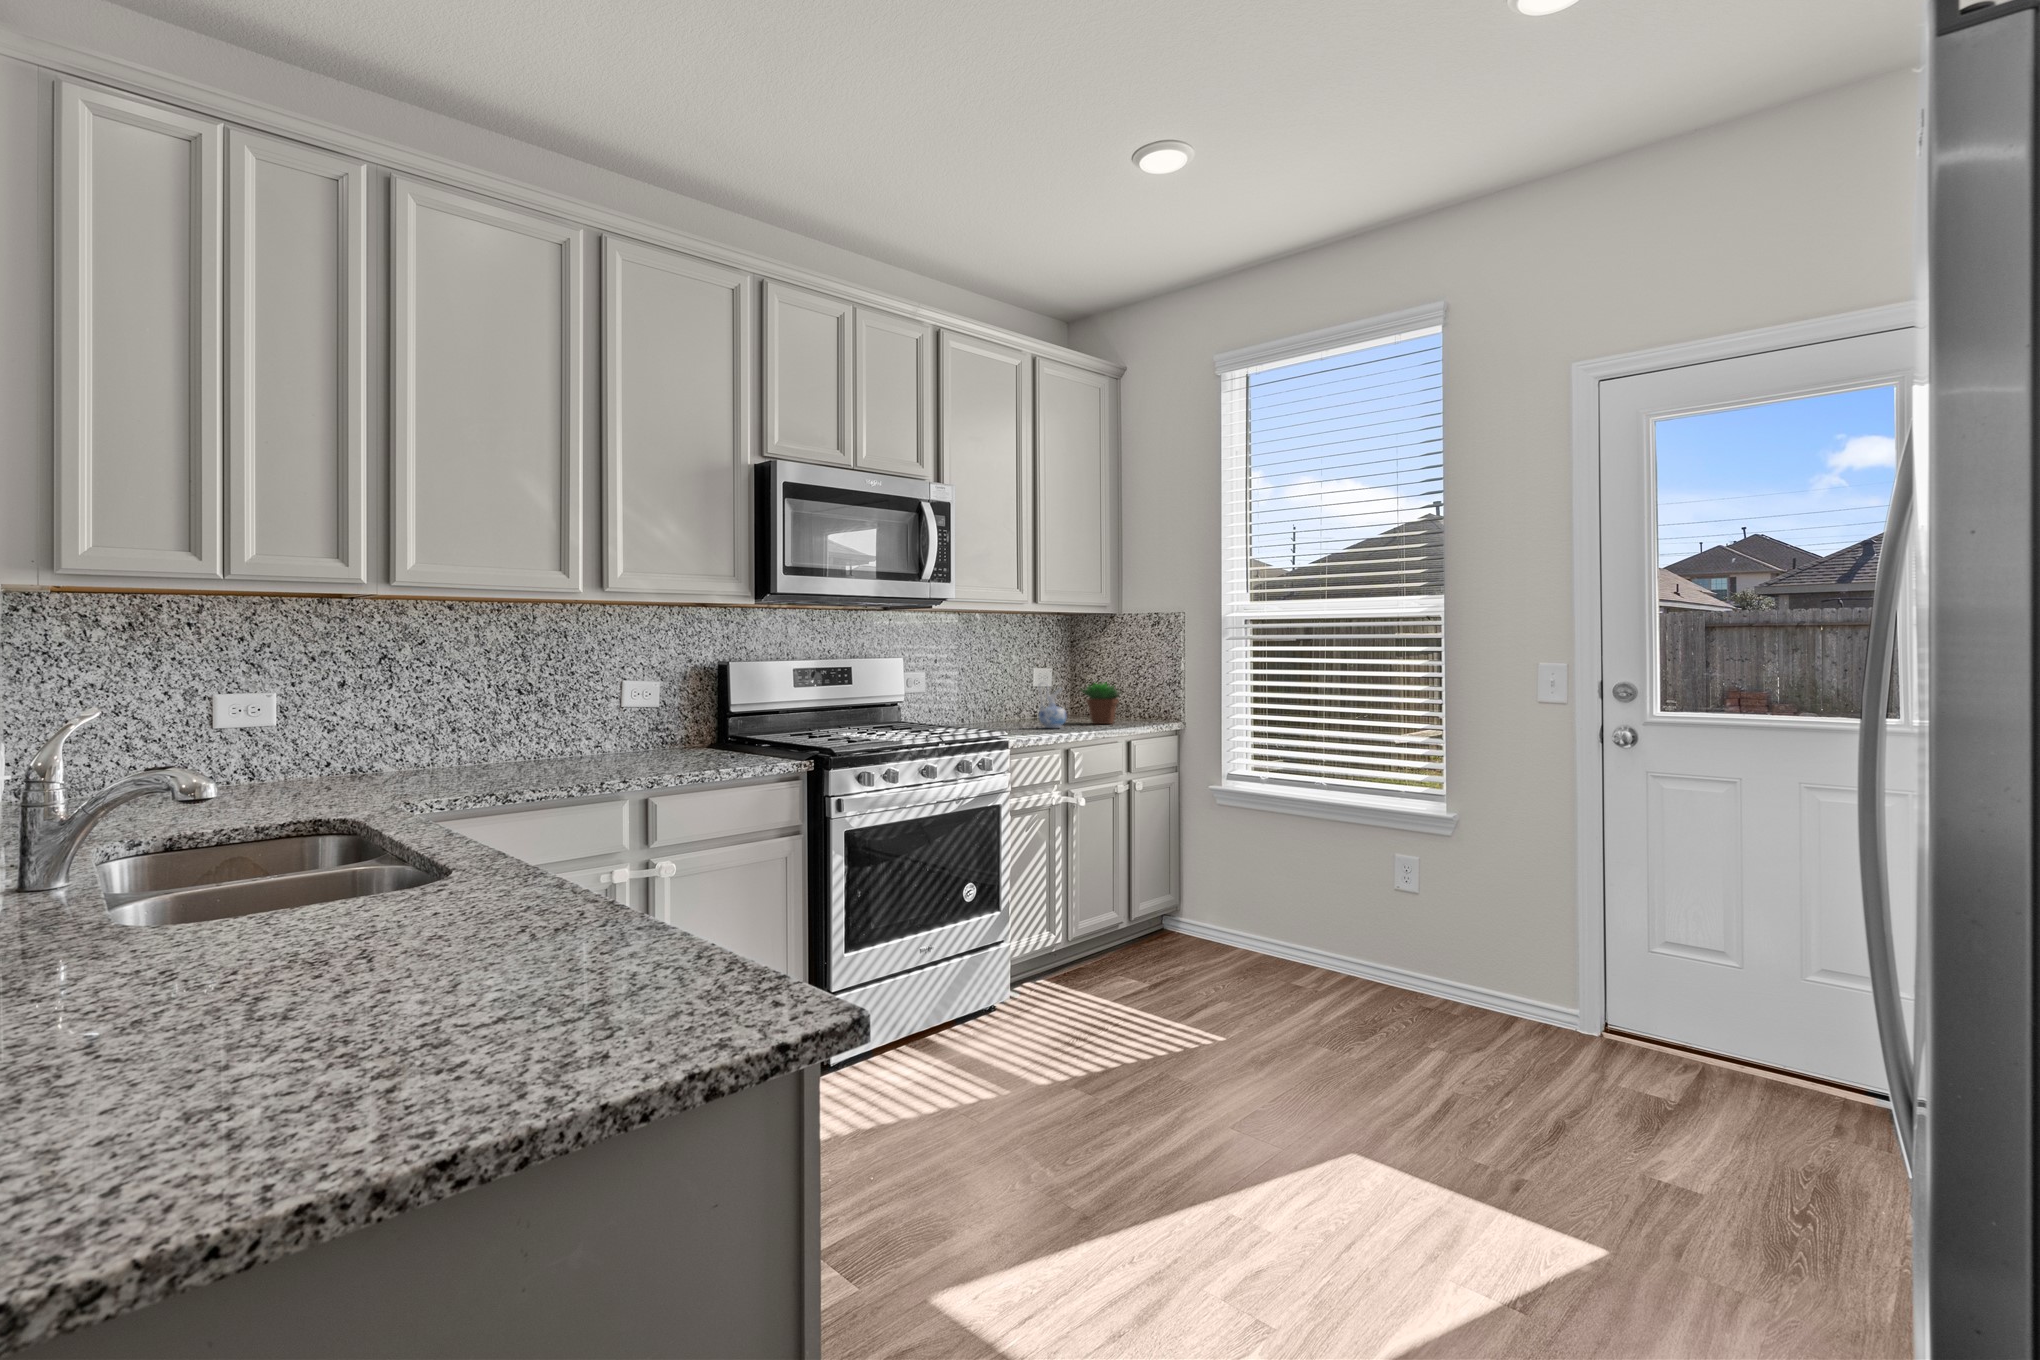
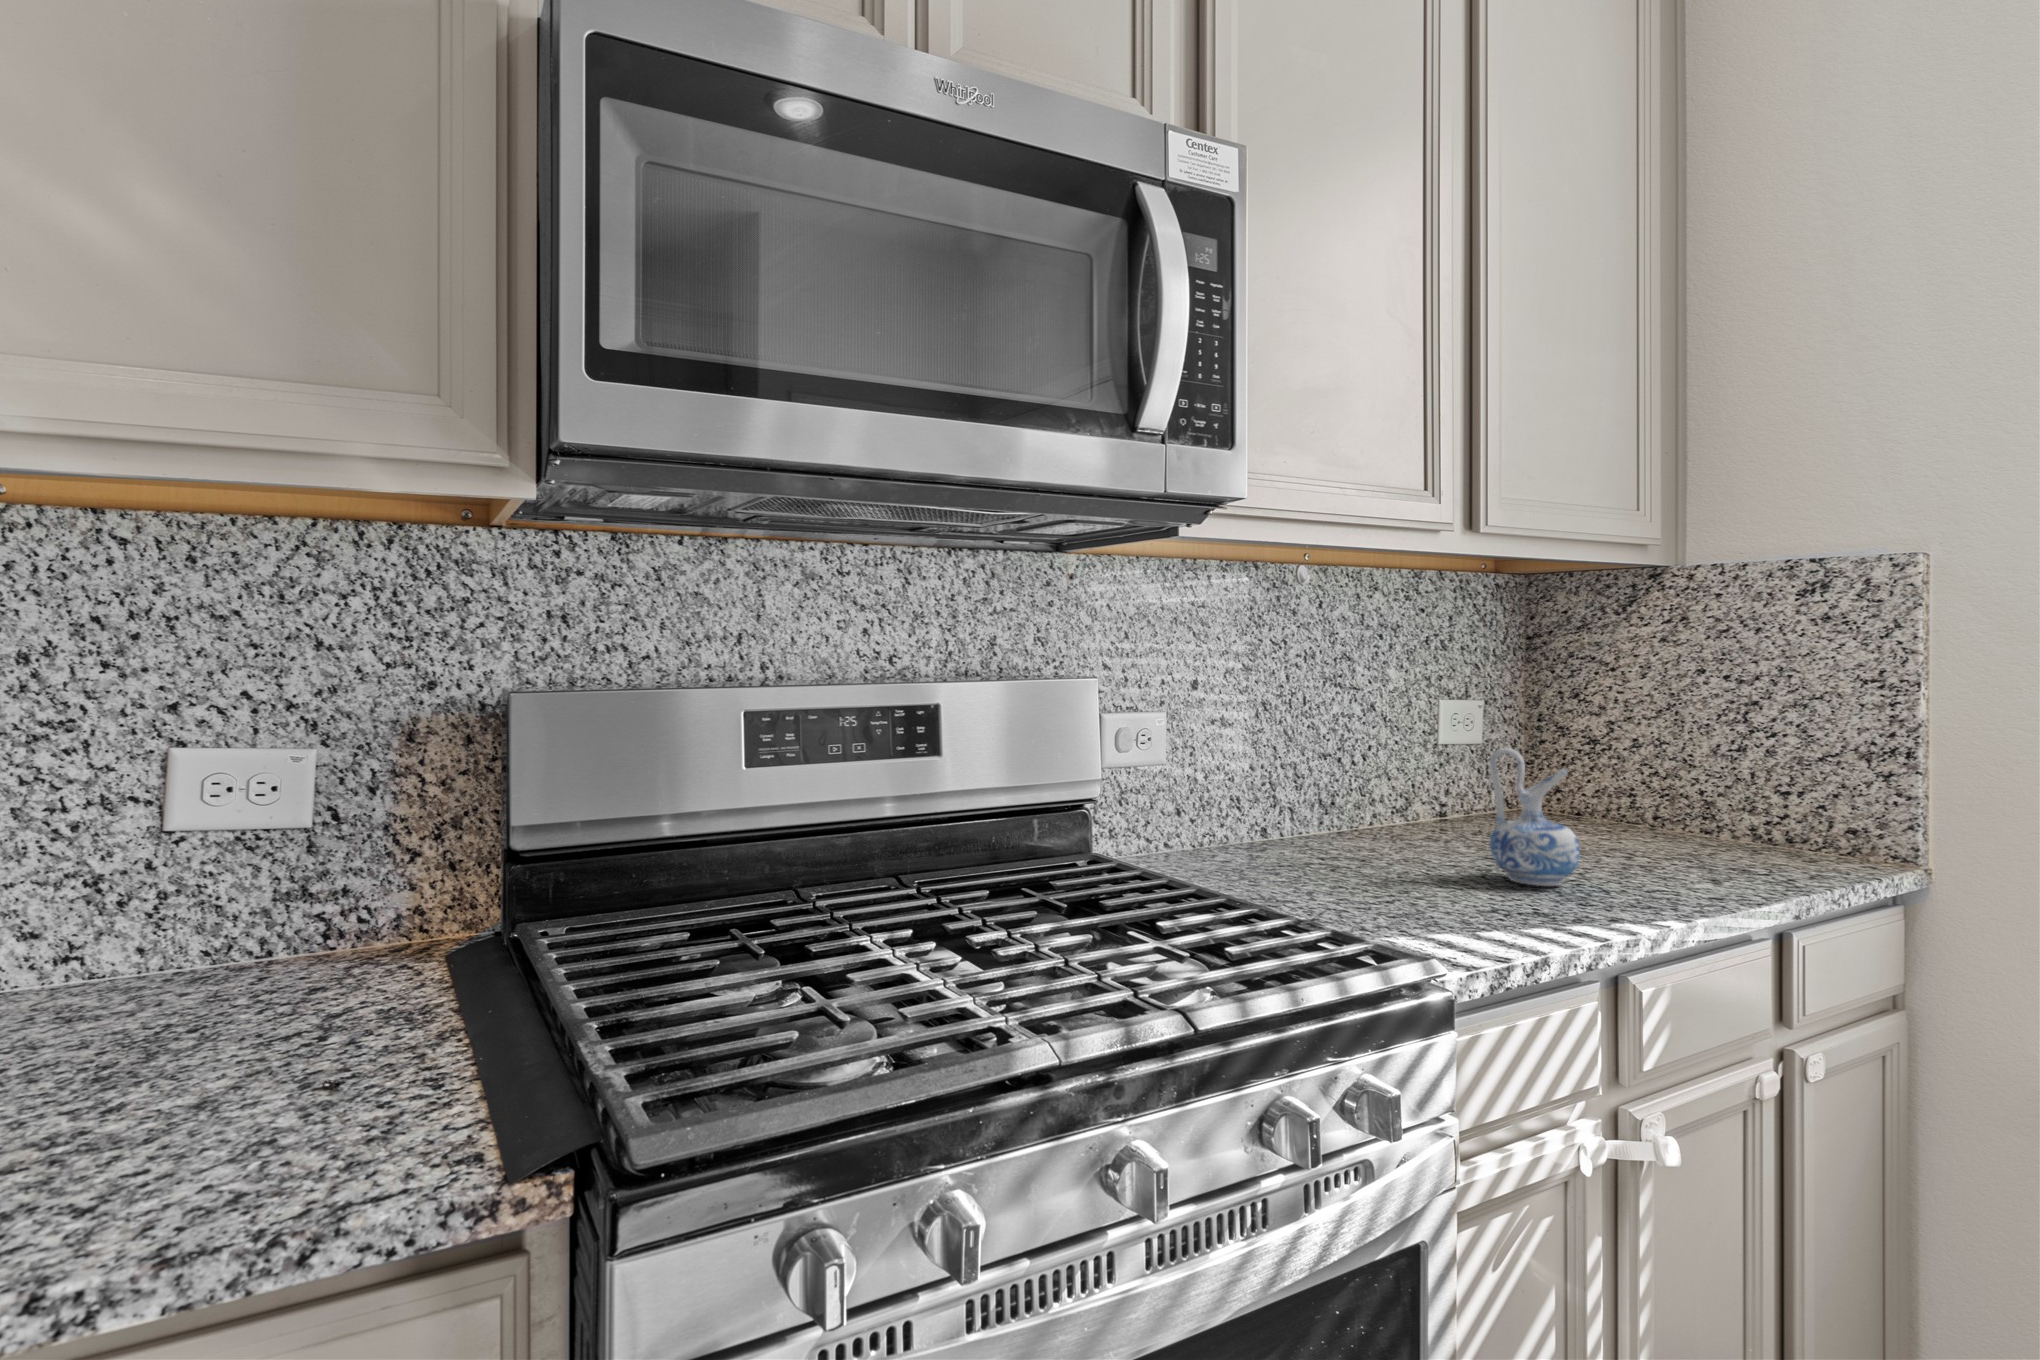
succulent plant: present [1082,683,1119,724] -> none [1588,743,1726,864]

